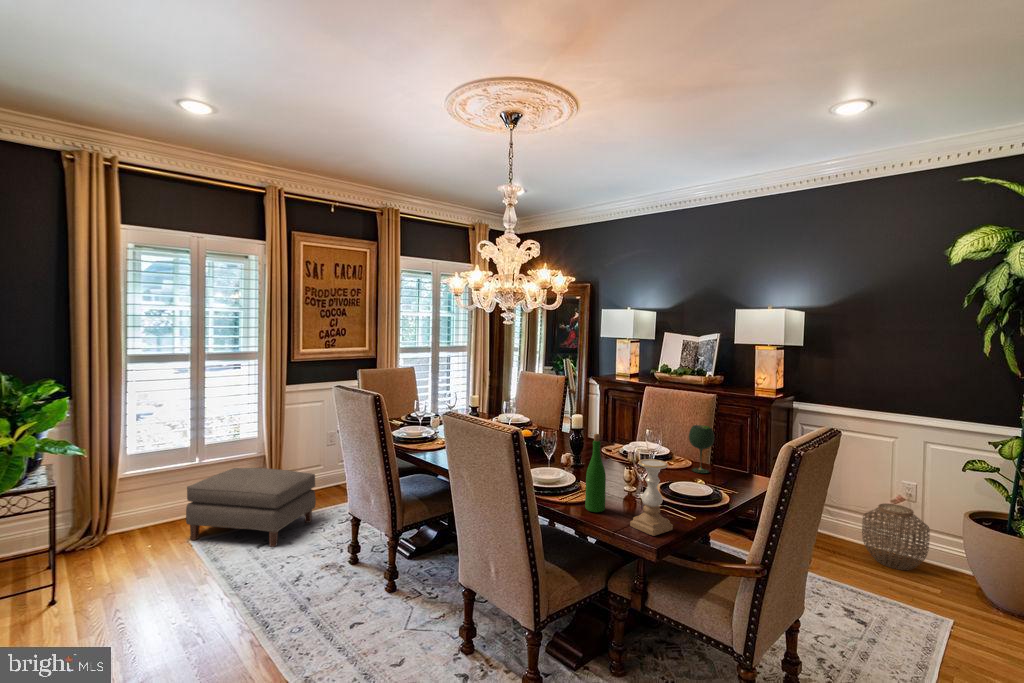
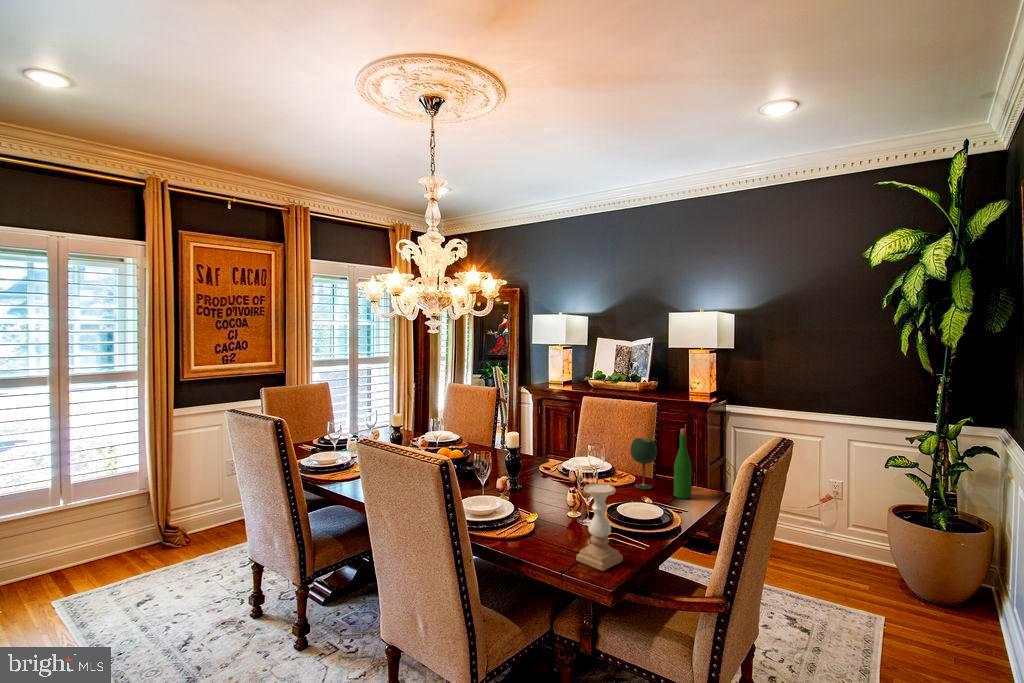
wine bottle: present [585,434,606,512] -> present [674,429,691,499]
ottoman: present [186,468,316,547] -> none [43,510,212,604]
woven basket: present [862,503,930,570] -> none [795,504,858,569]

